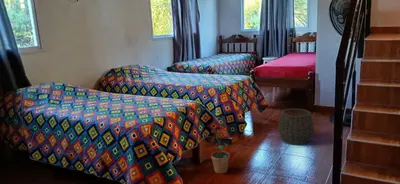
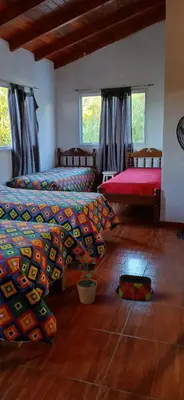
woven basket: present [278,109,314,145] -> none [137,228,173,266]
bag: none [248,149,284,175] -> present [115,274,154,301]

